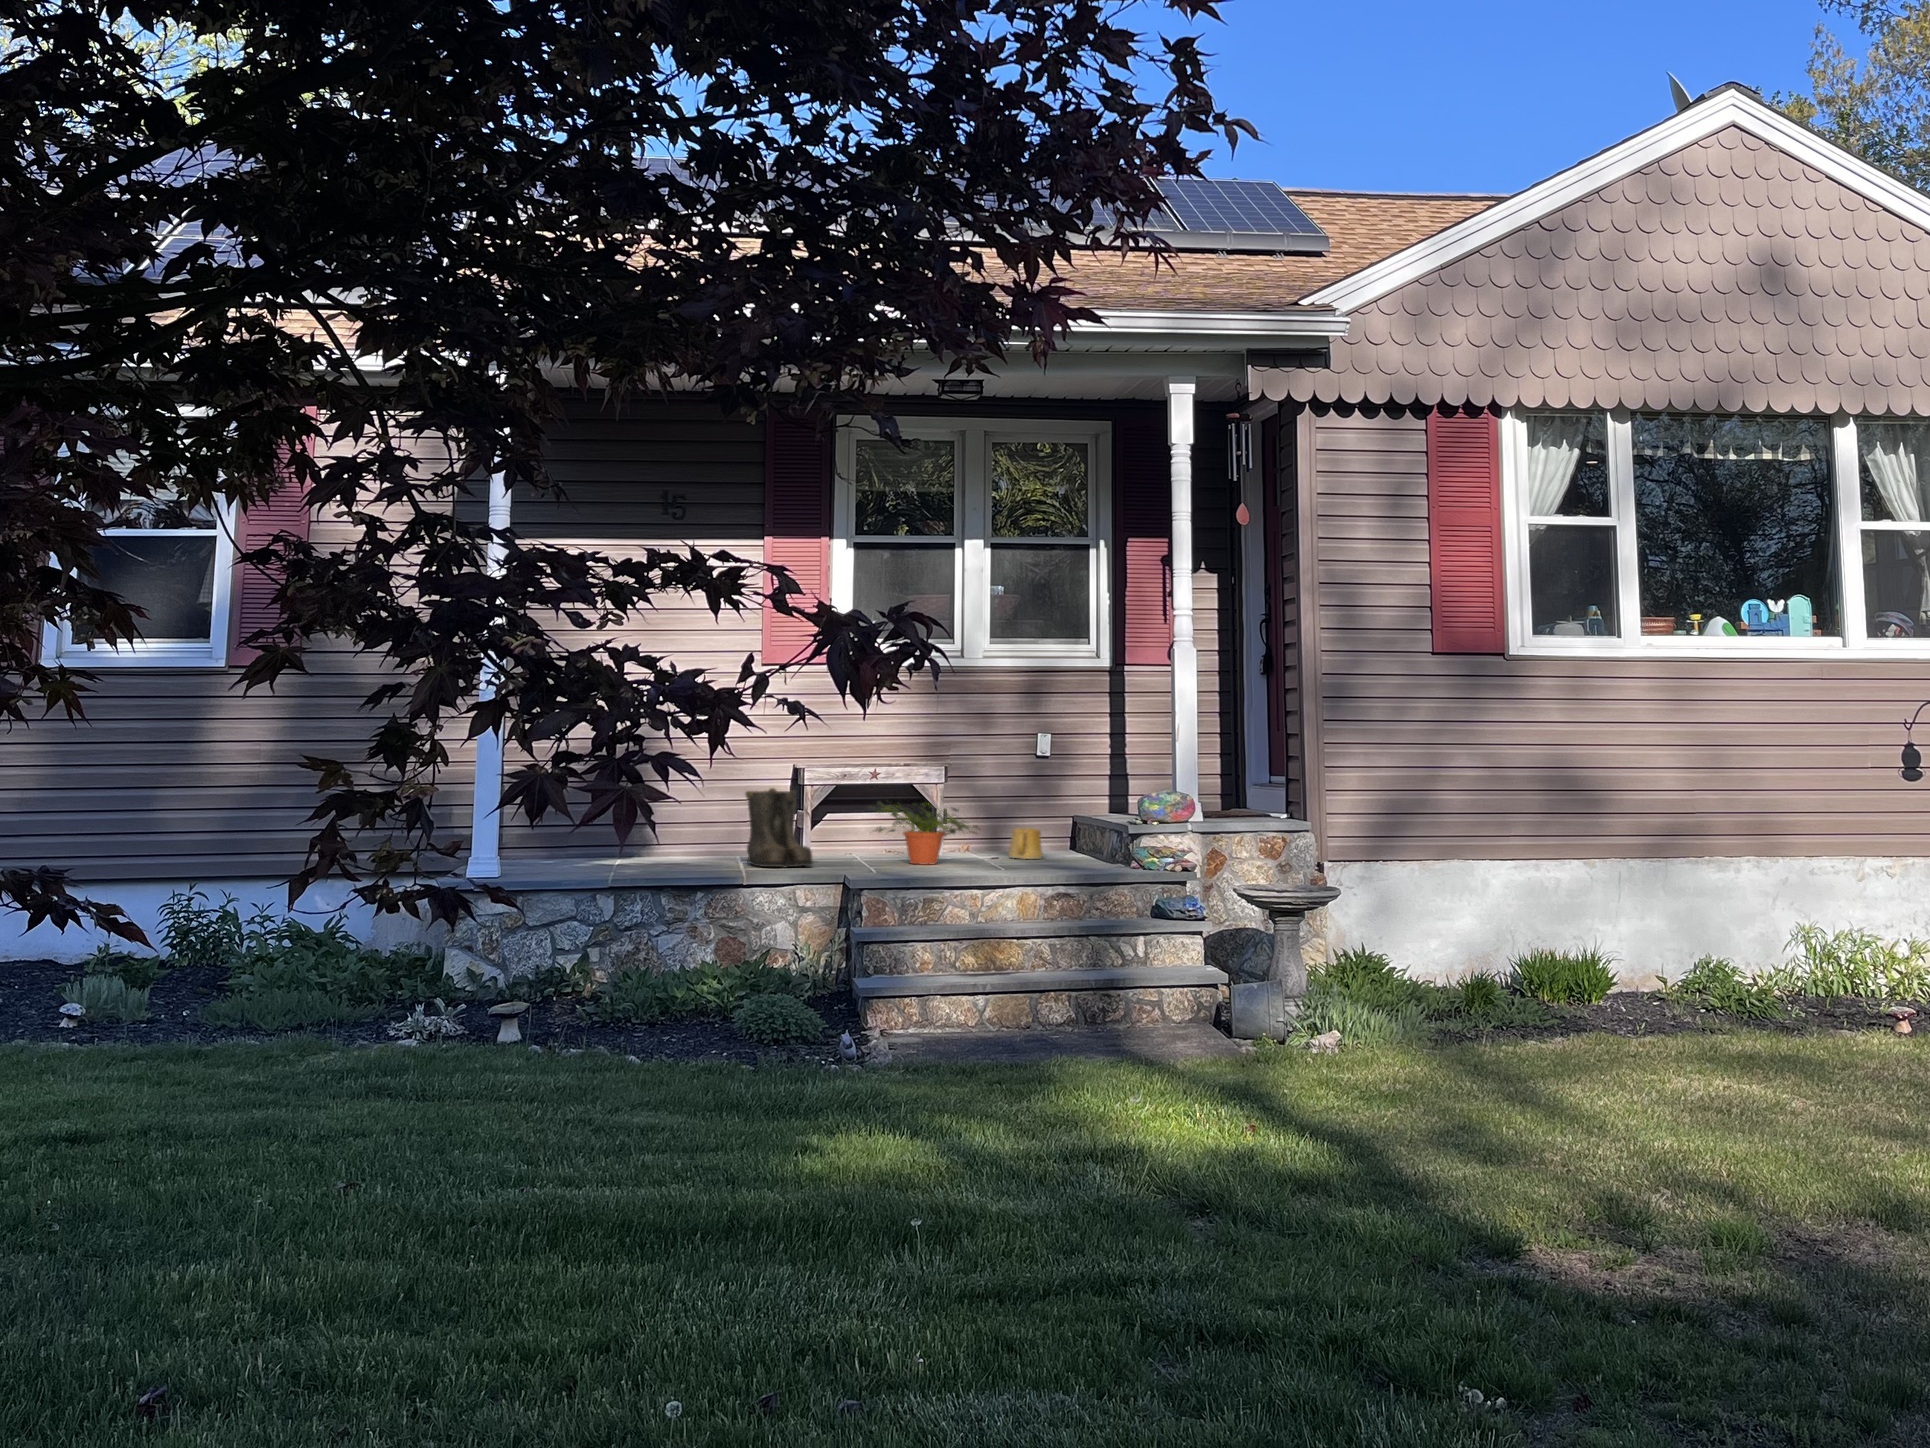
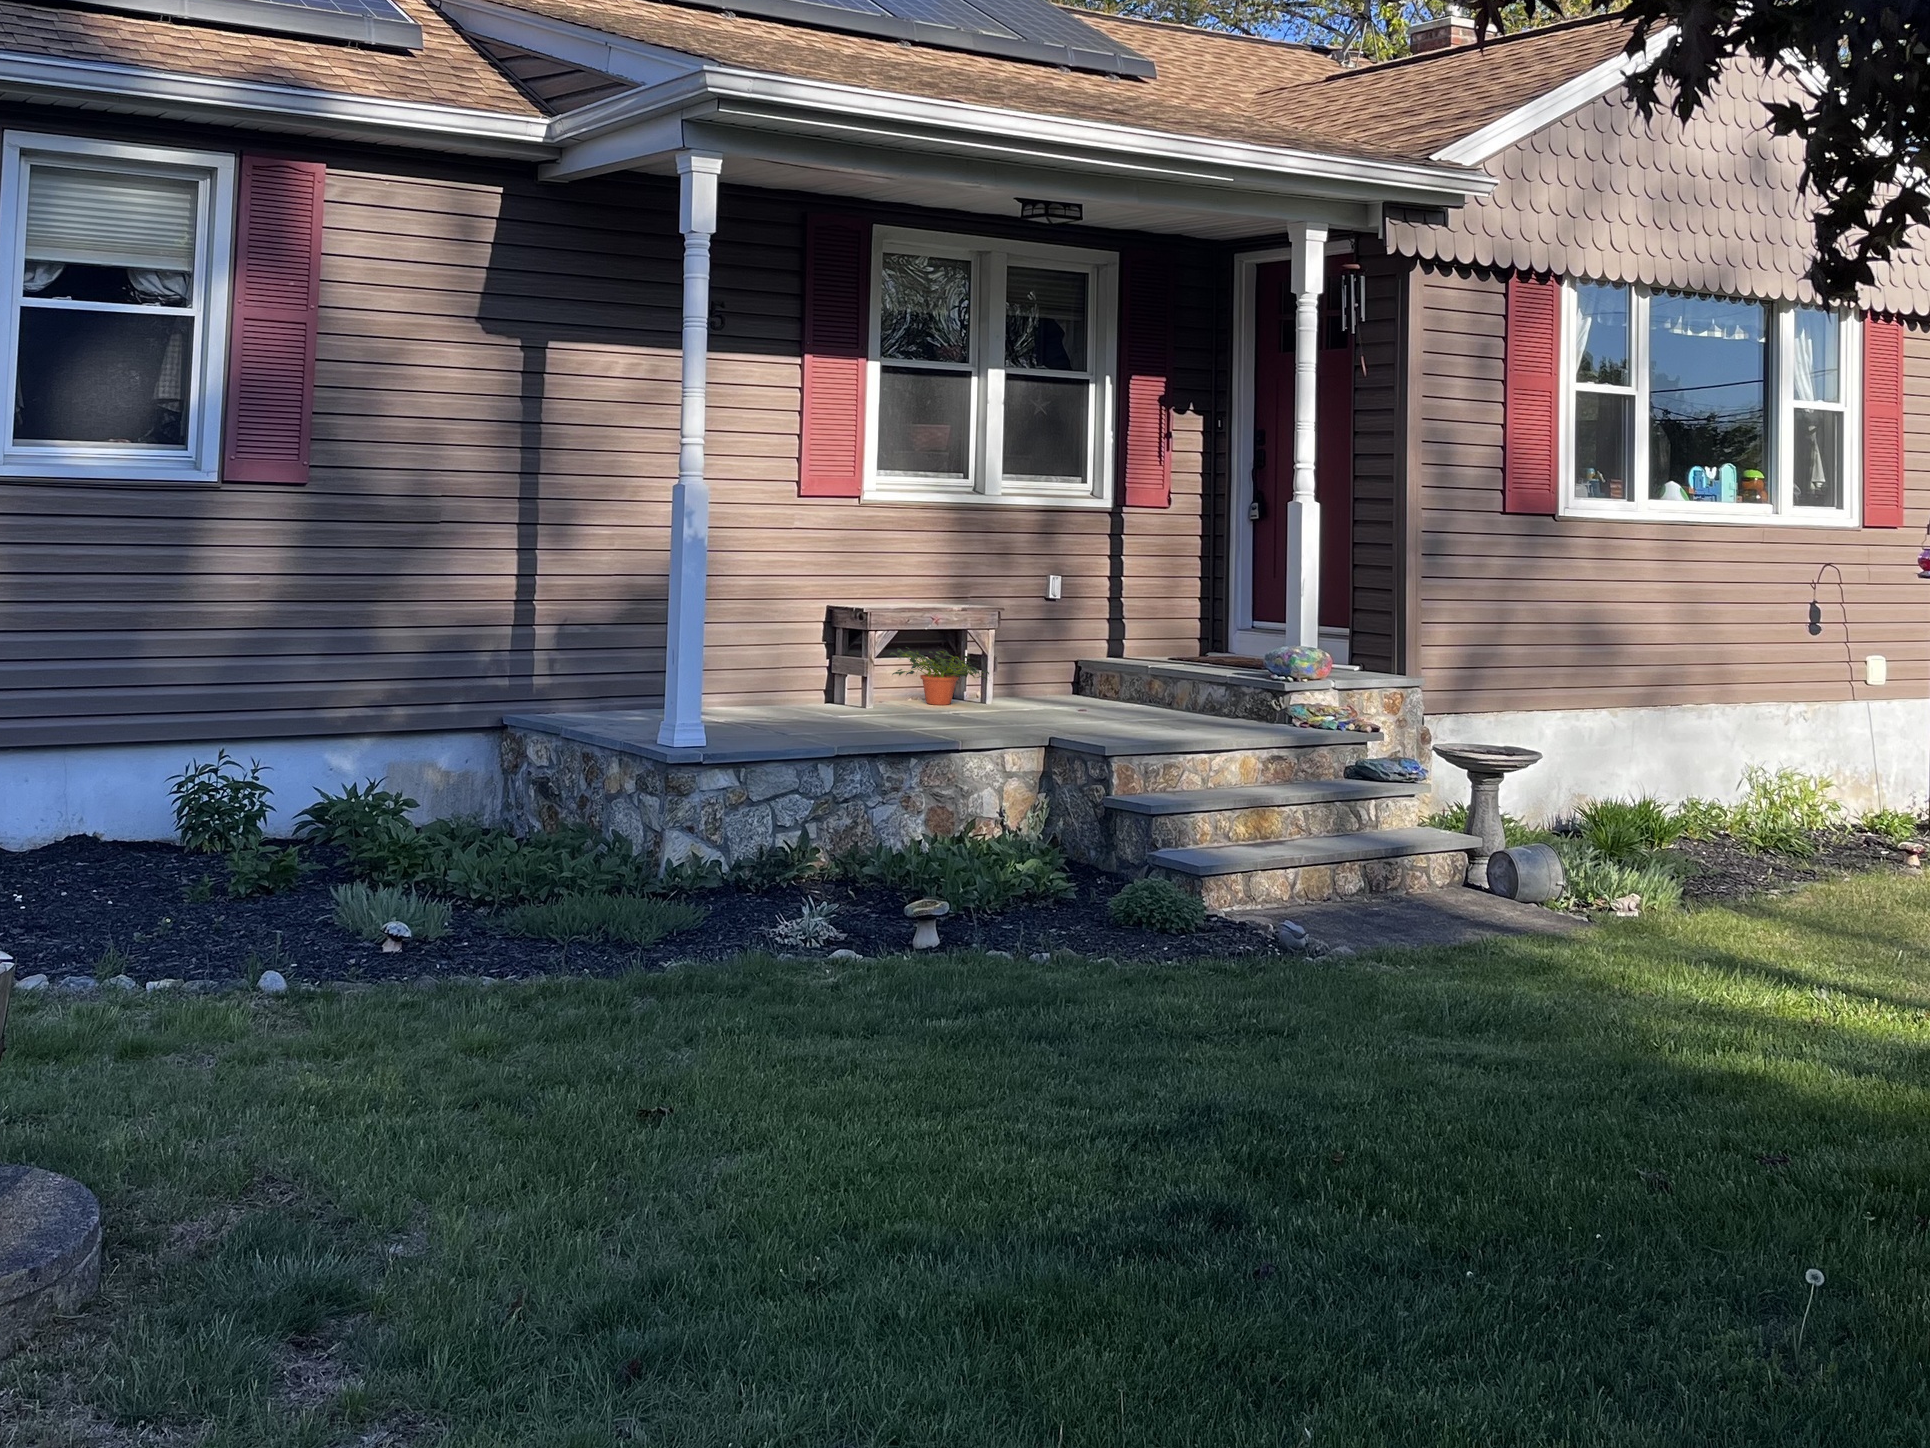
boots: present [746,788,813,867] -> none [780,637,845,710]
watering can: present [1008,828,1043,859] -> none [1015,668,1045,696]

